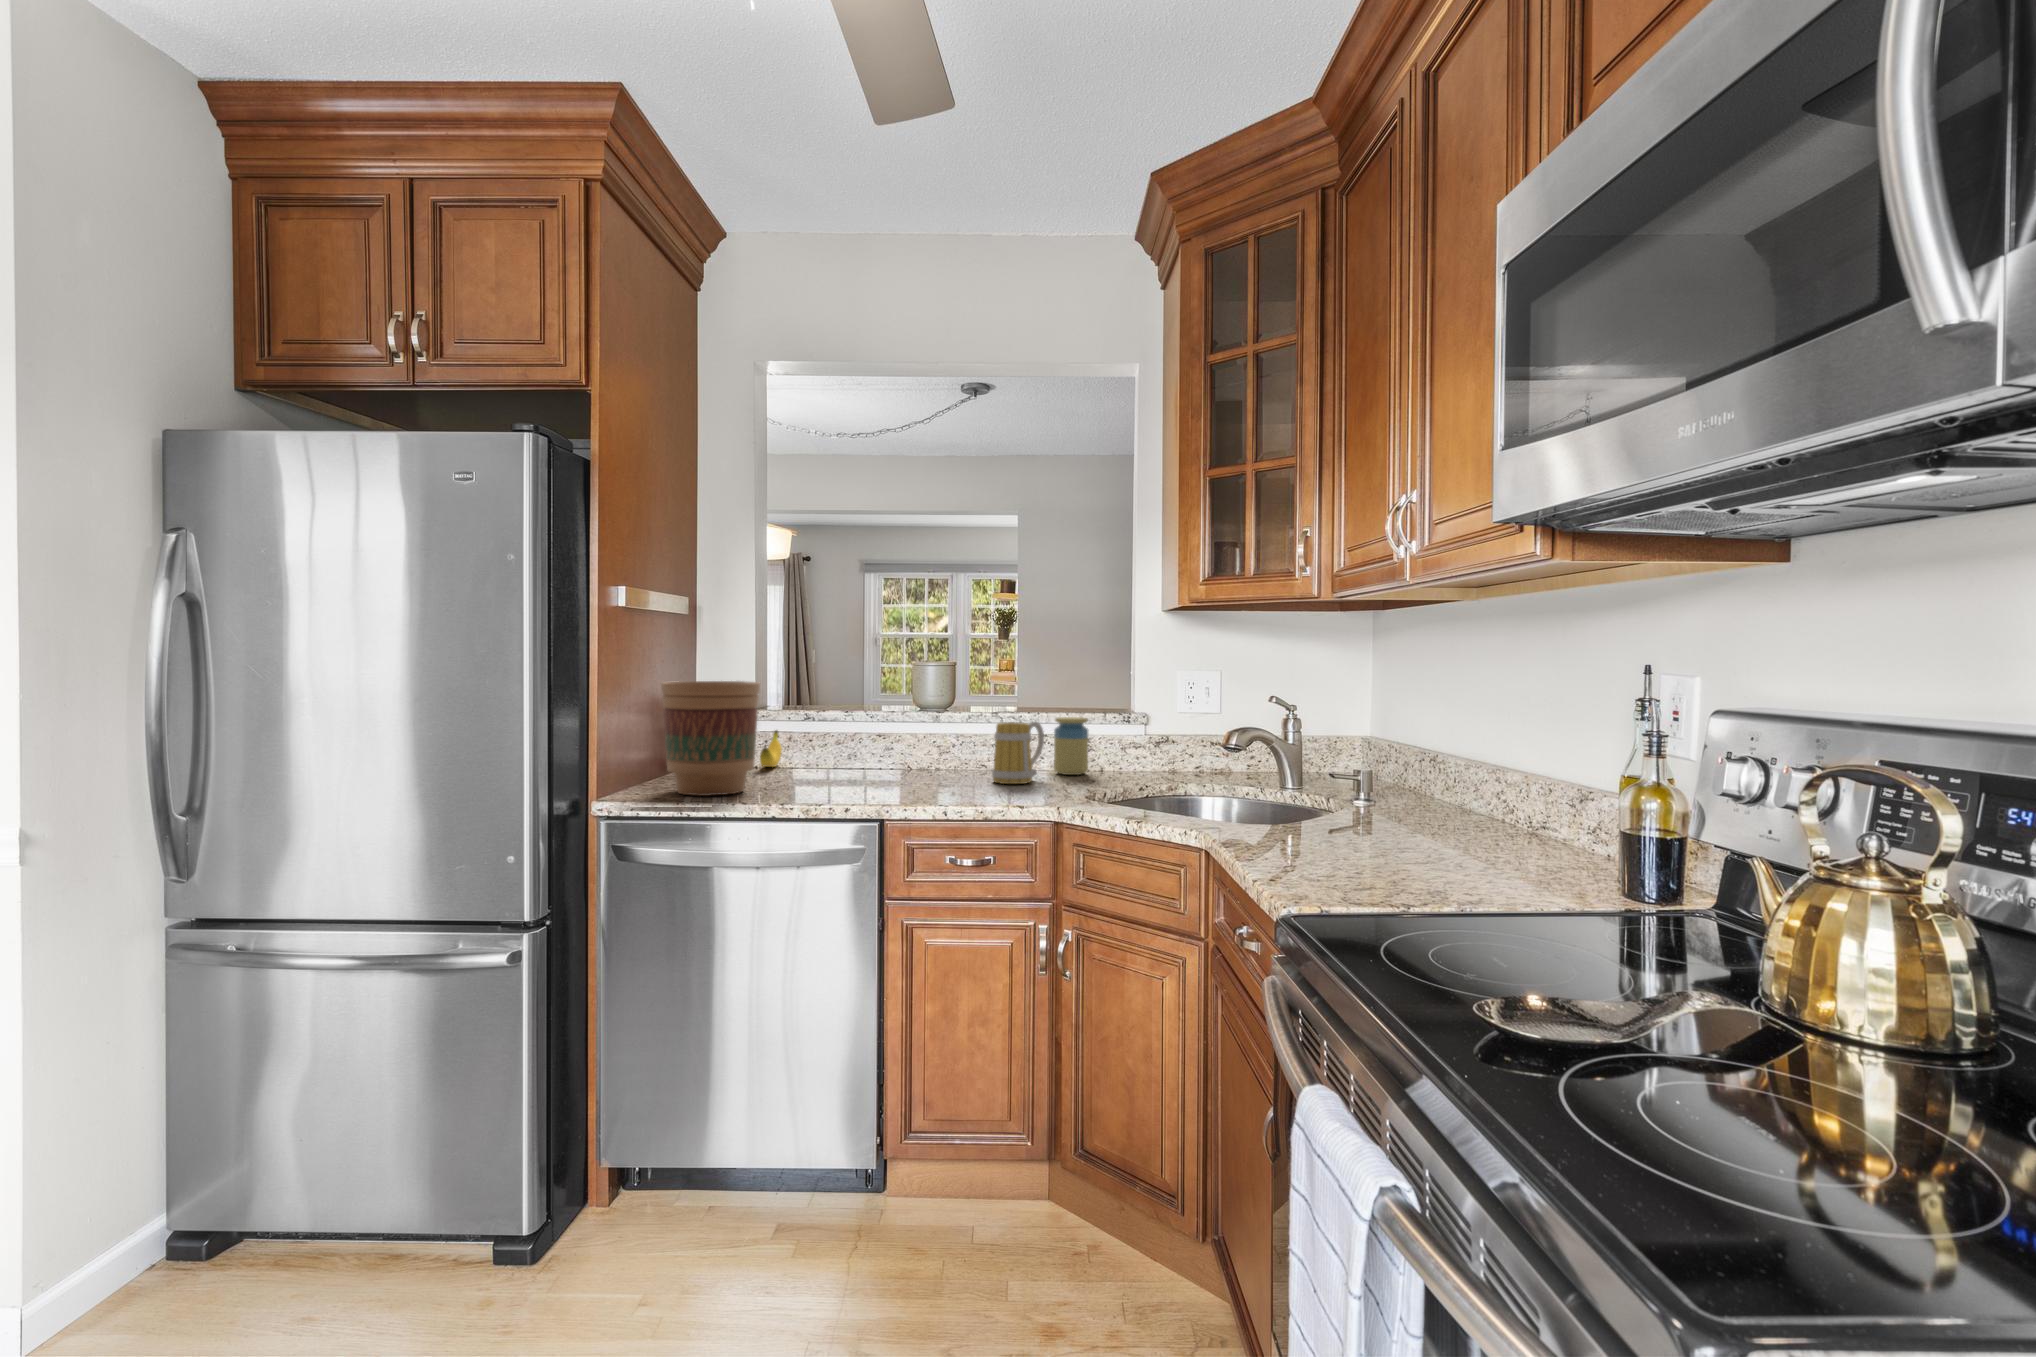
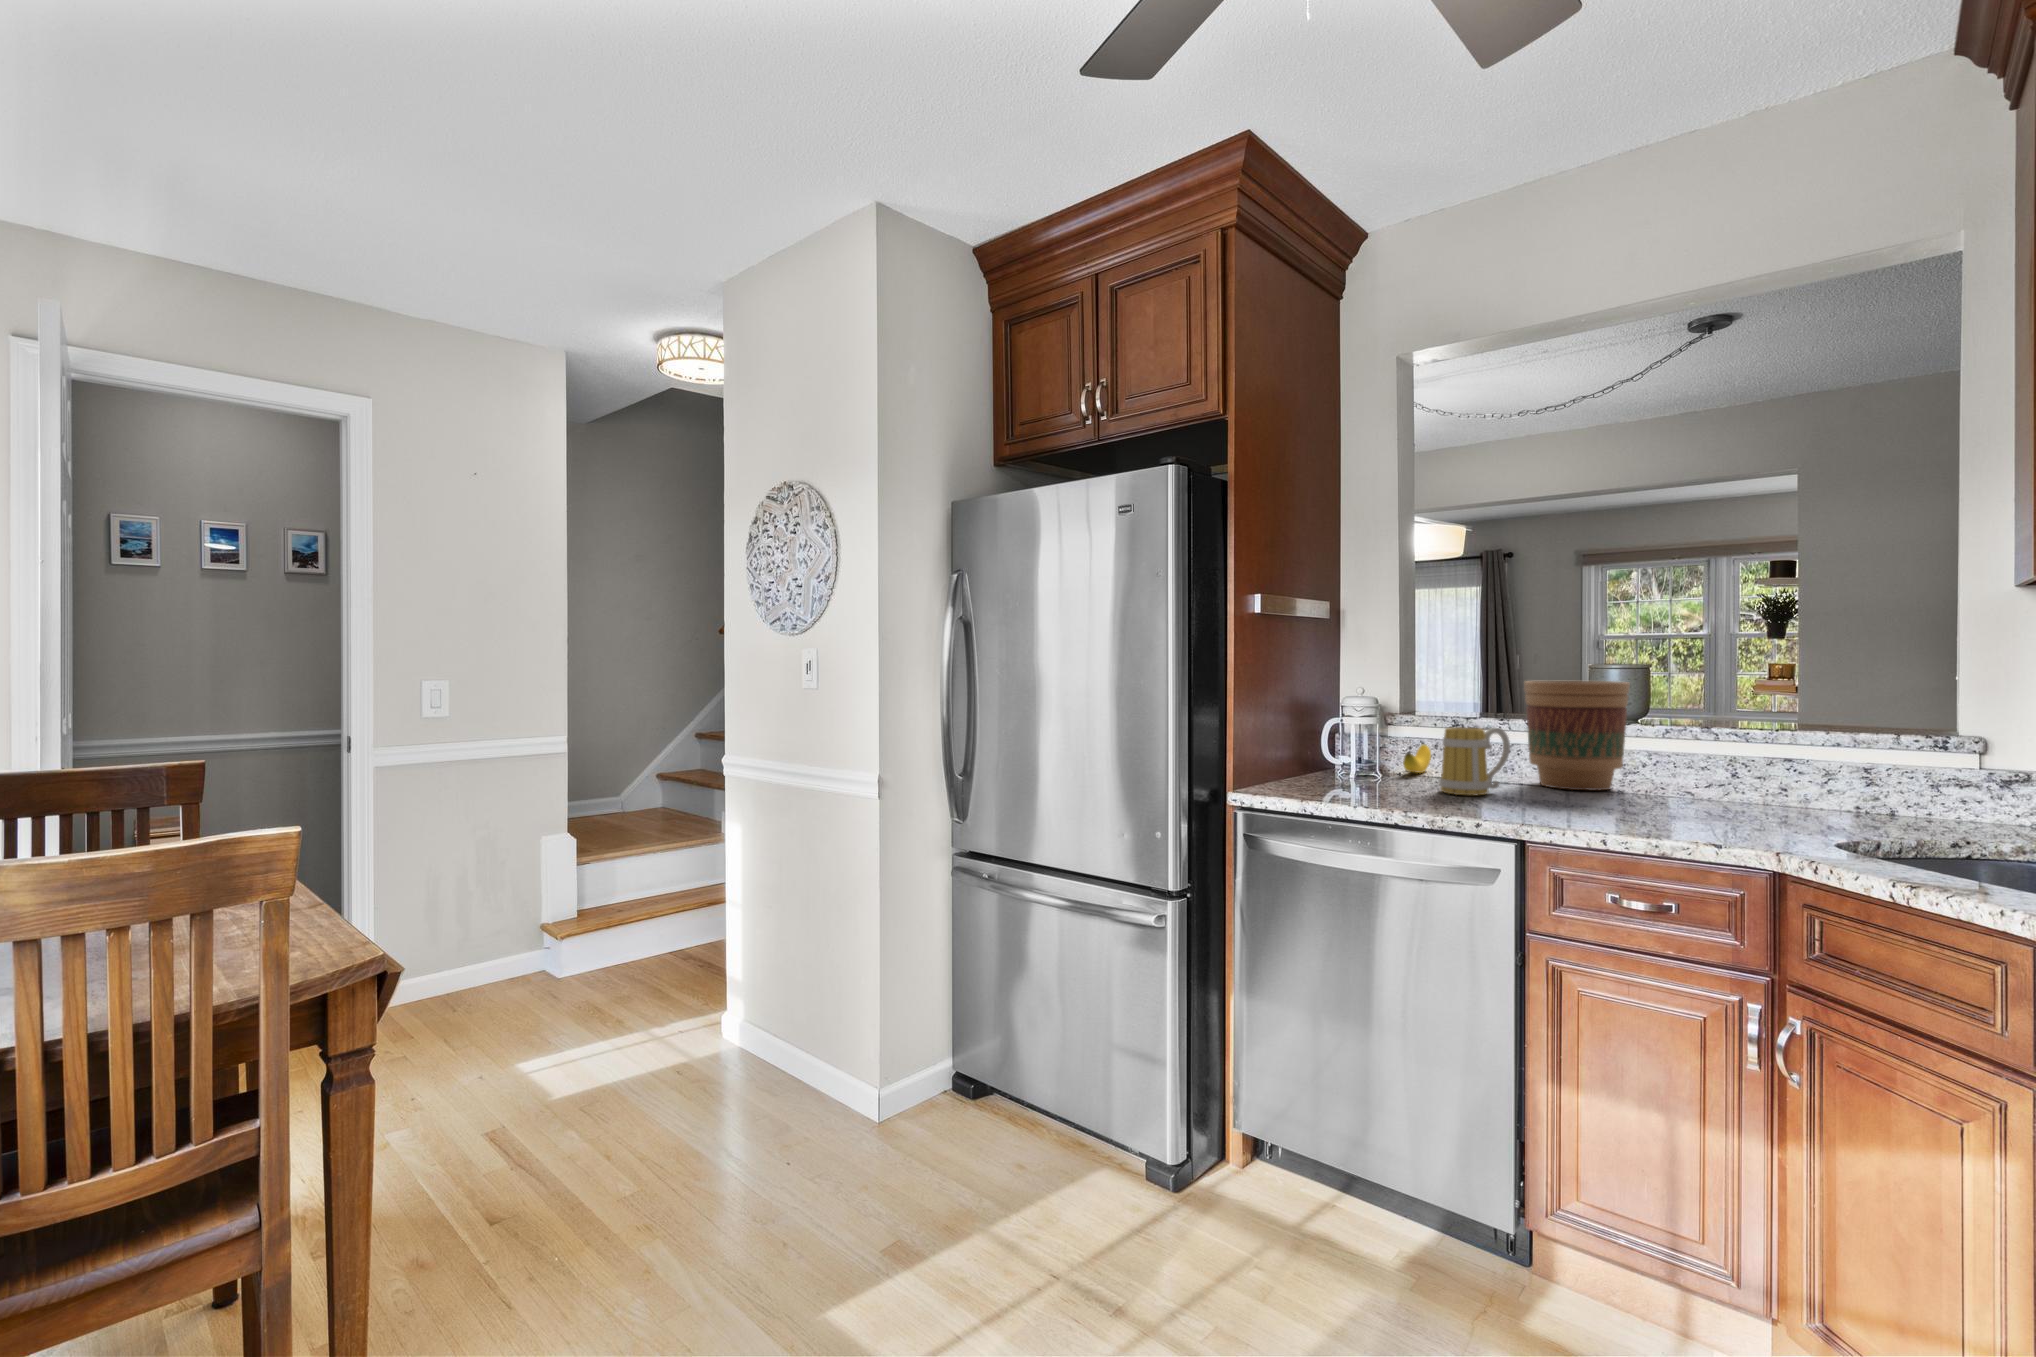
flower pot: present [661,681,760,796] -> present [1524,681,1630,790]
jar: present [1054,717,1088,775] -> none [1796,735,1855,812]
mug: present [992,722,1044,784] -> present [1439,727,1510,795]

